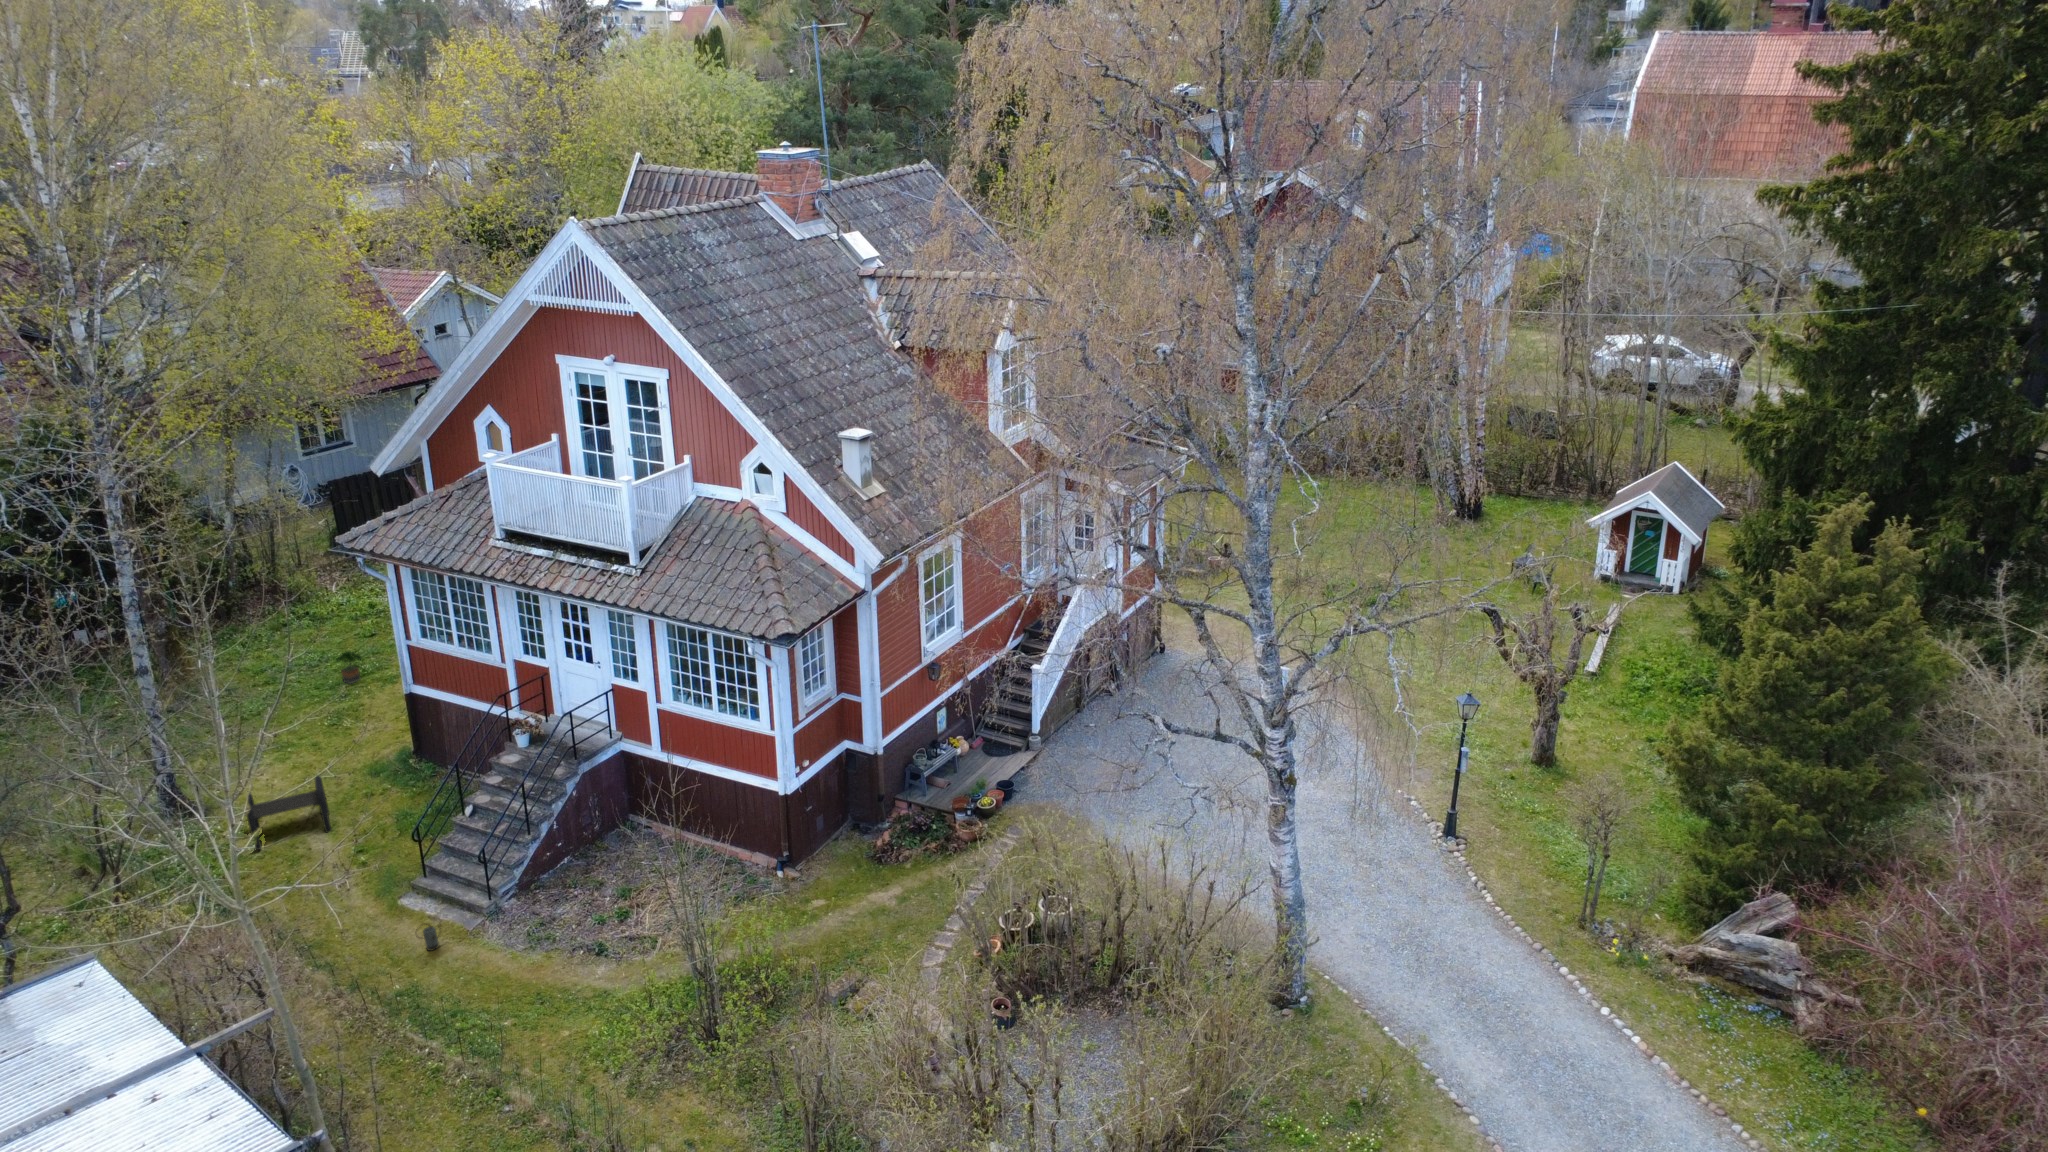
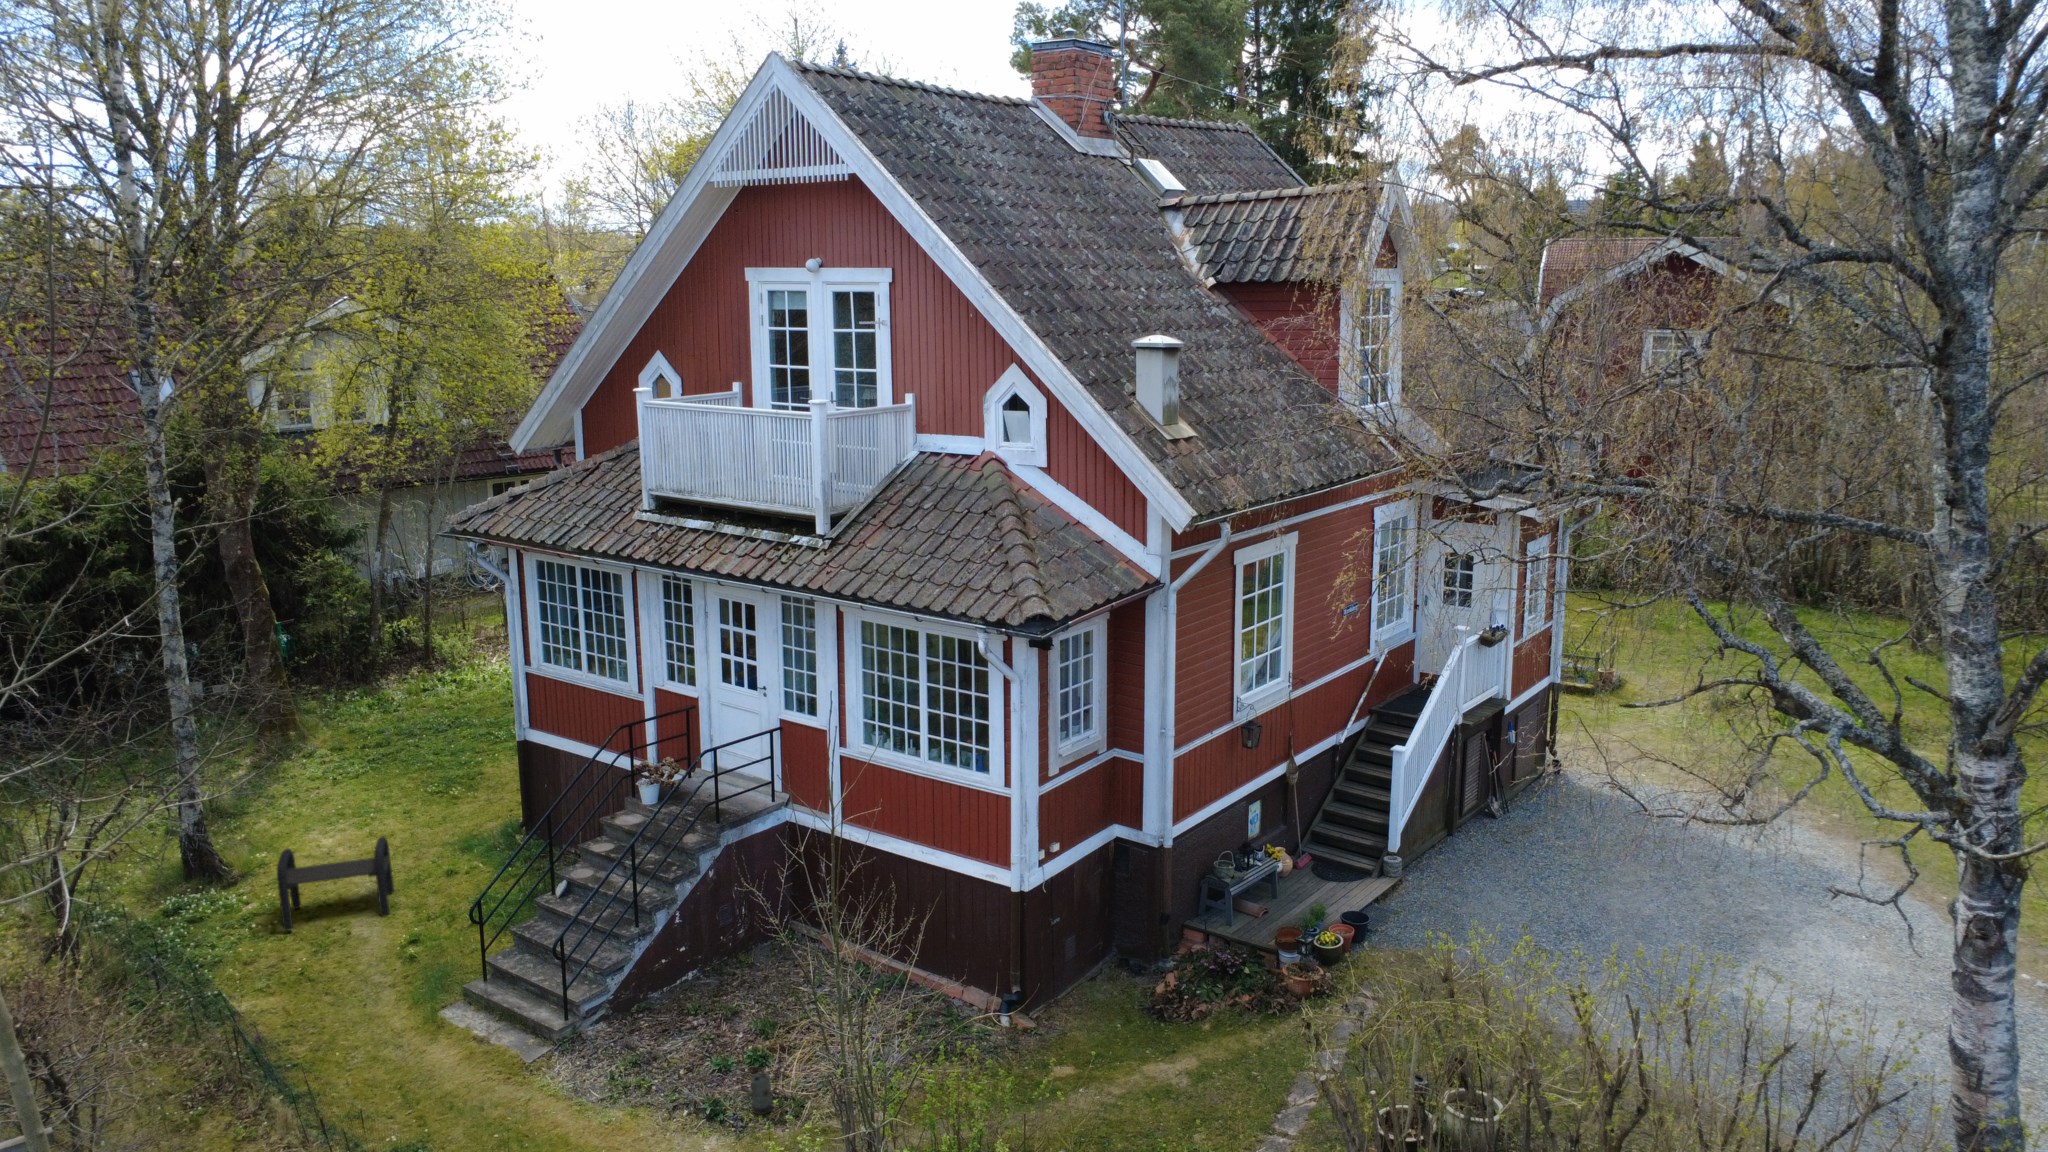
potted tree: present [336,651,361,684] -> none [456,706,489,750]
watering can: present [416,924,441,951] -> present [741,1067,779,1115]

